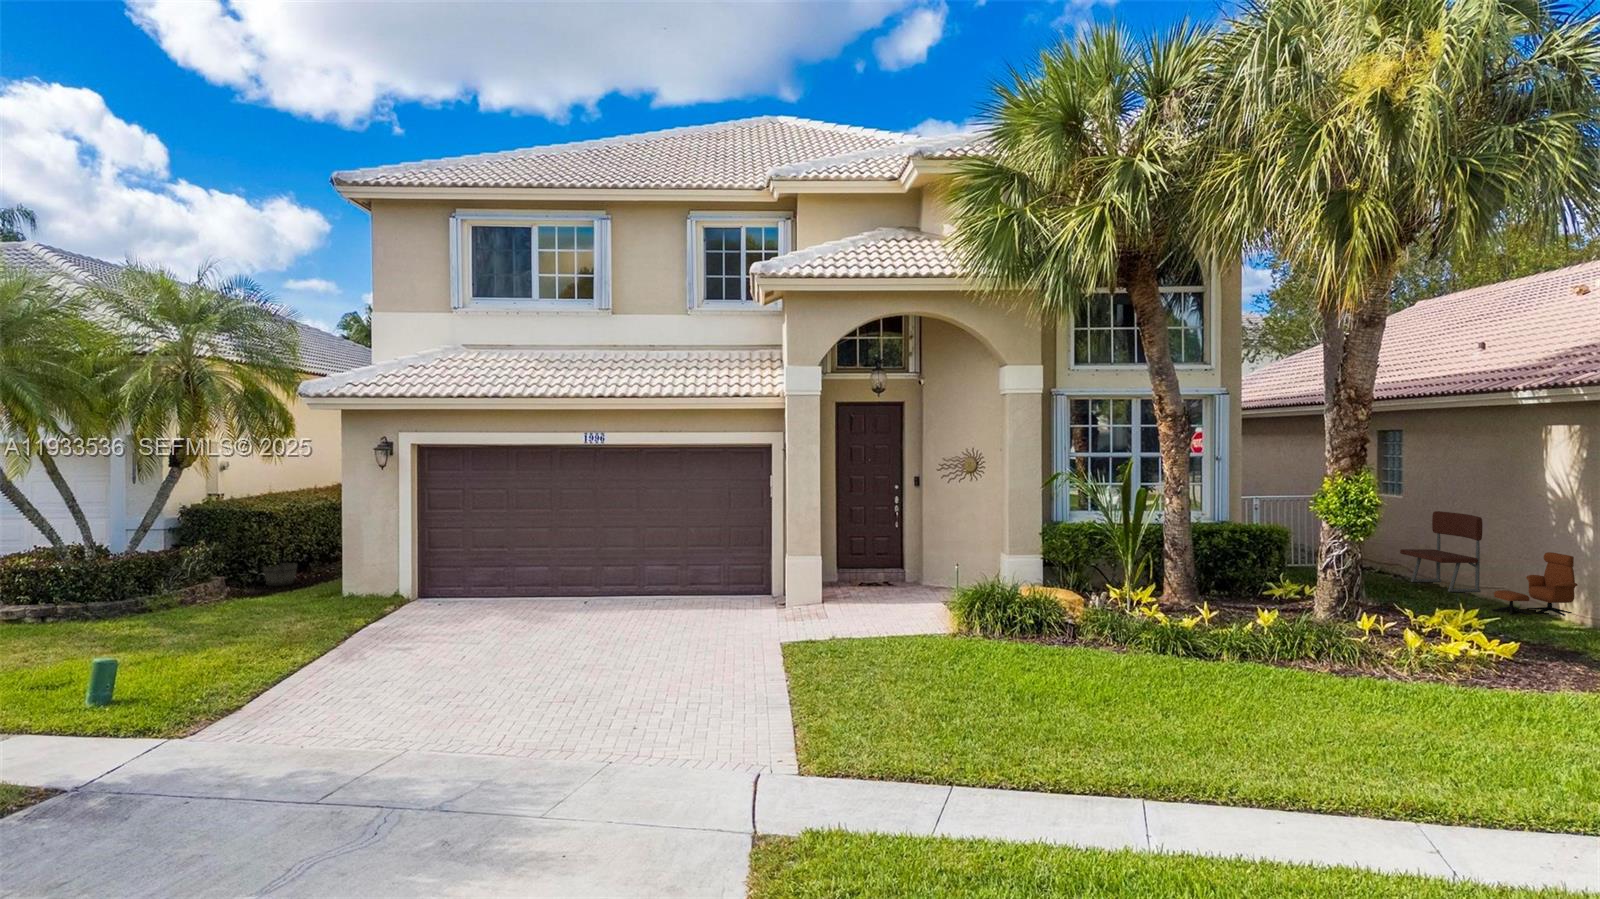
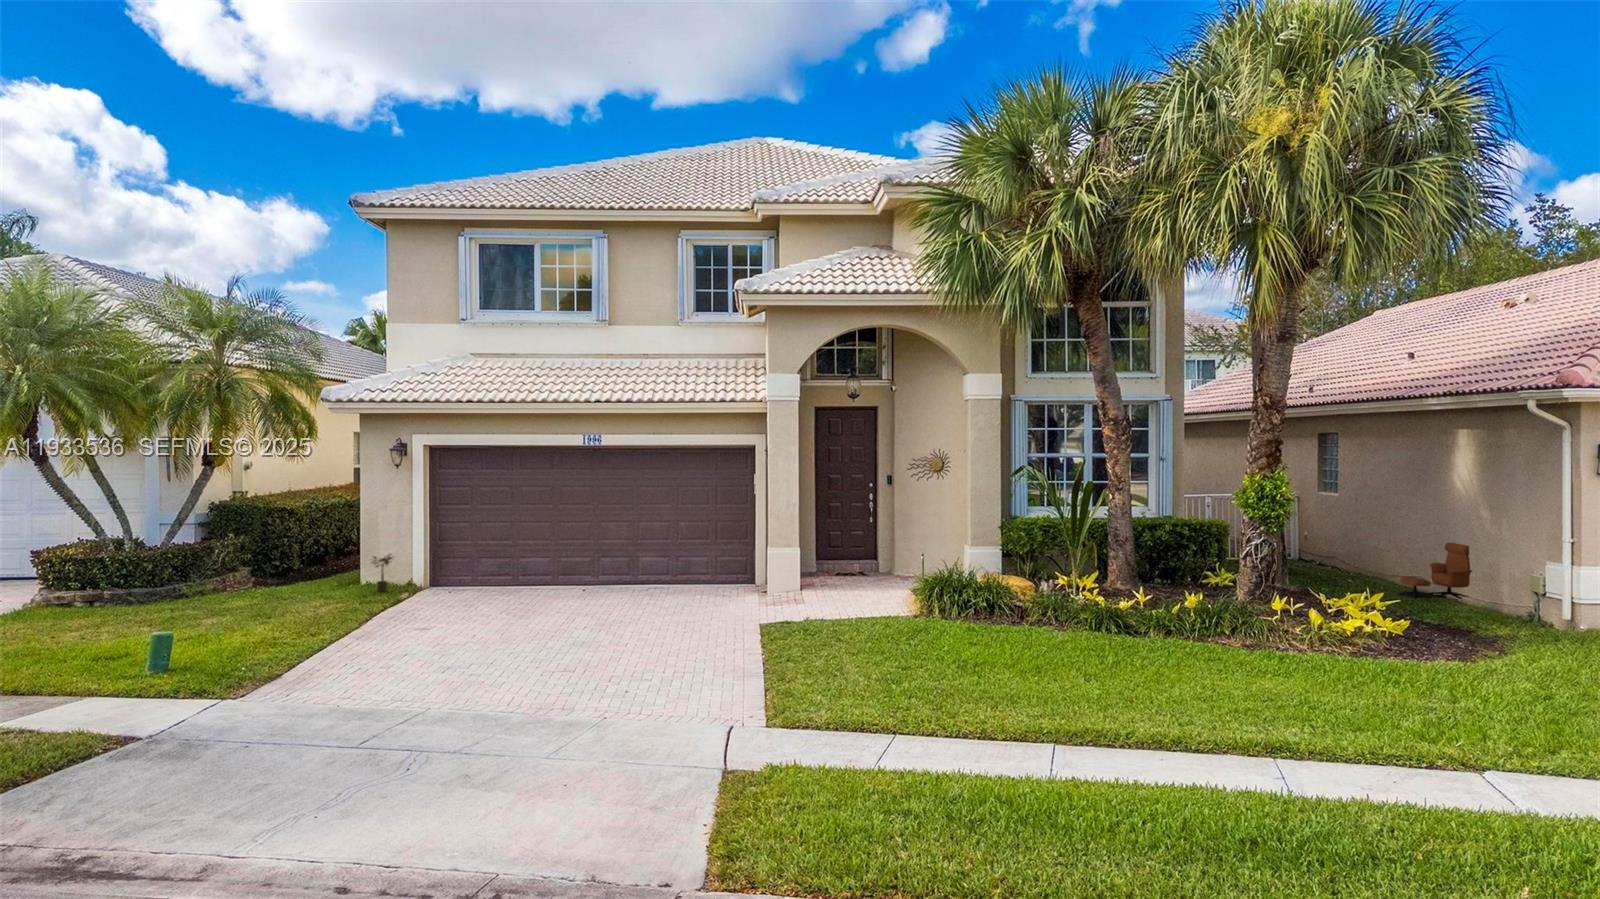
bench: present [1400,511,1482,592] -> none [1325,506,1395,579]
wooden bucket: present [263,561,297,586] -> none [287,549,319,574]
potted plant: none [349,564,380,607] -> present [372,555,392,592]

